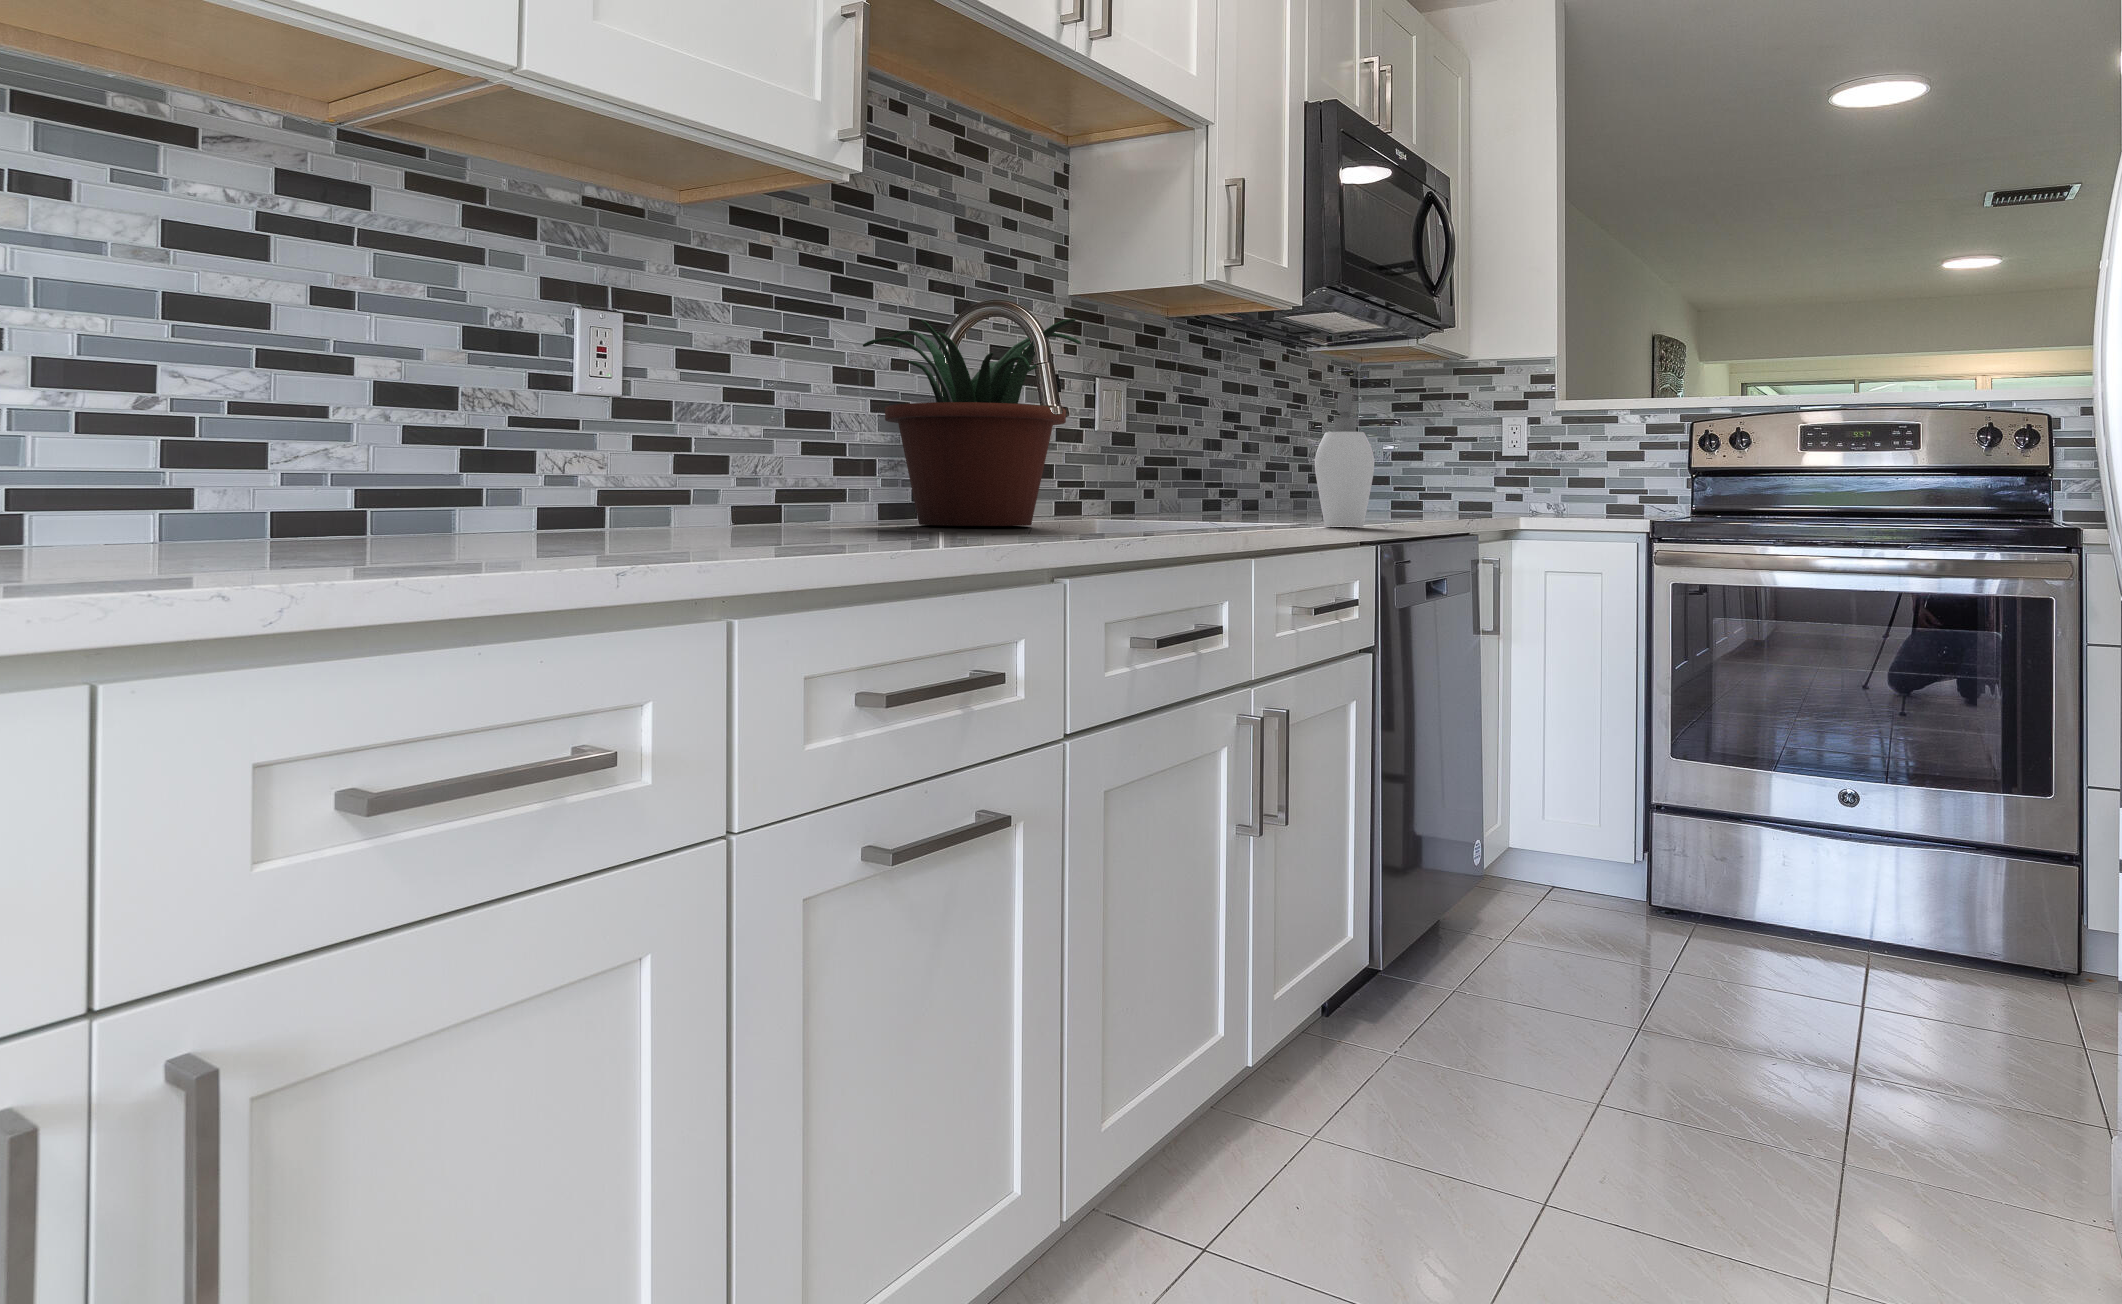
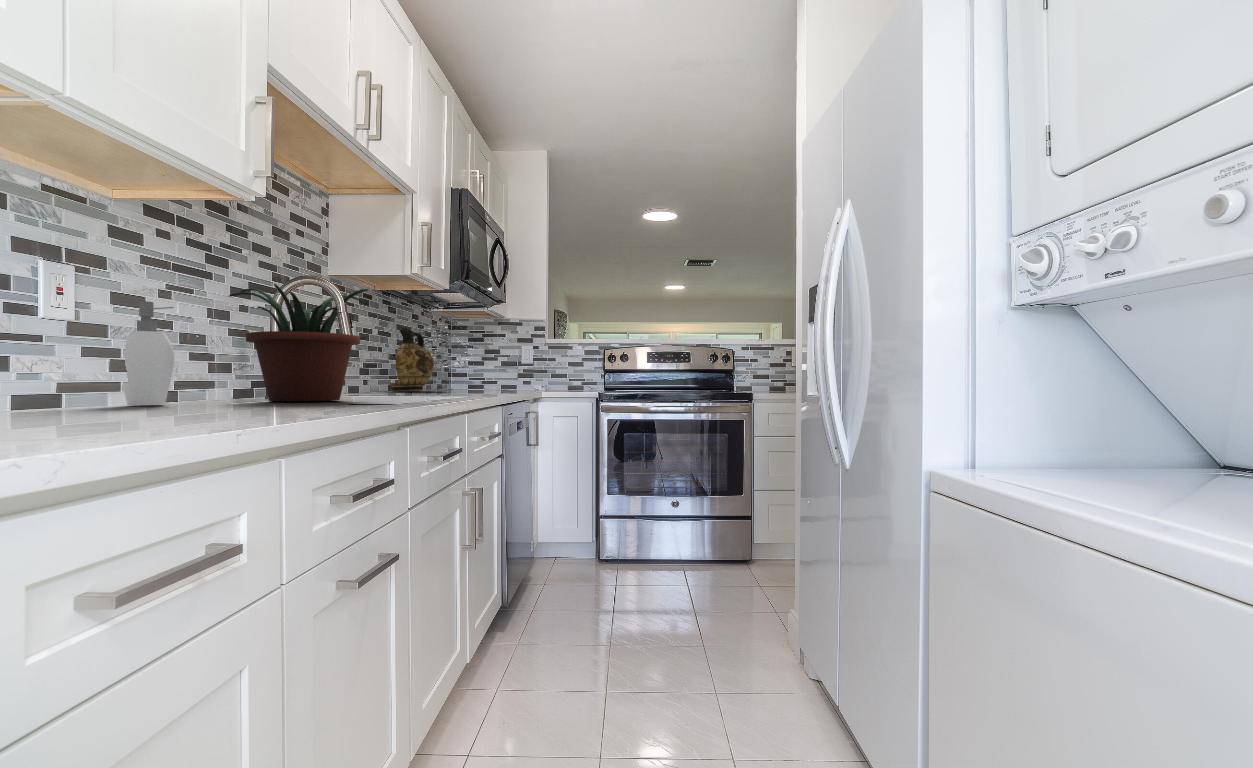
ceramic jug: none [1192,385,1294,512] -> present [388,327,434,391]
soap dispenser: present [1315,393,1384,527] -> present [123,301,175,405]

